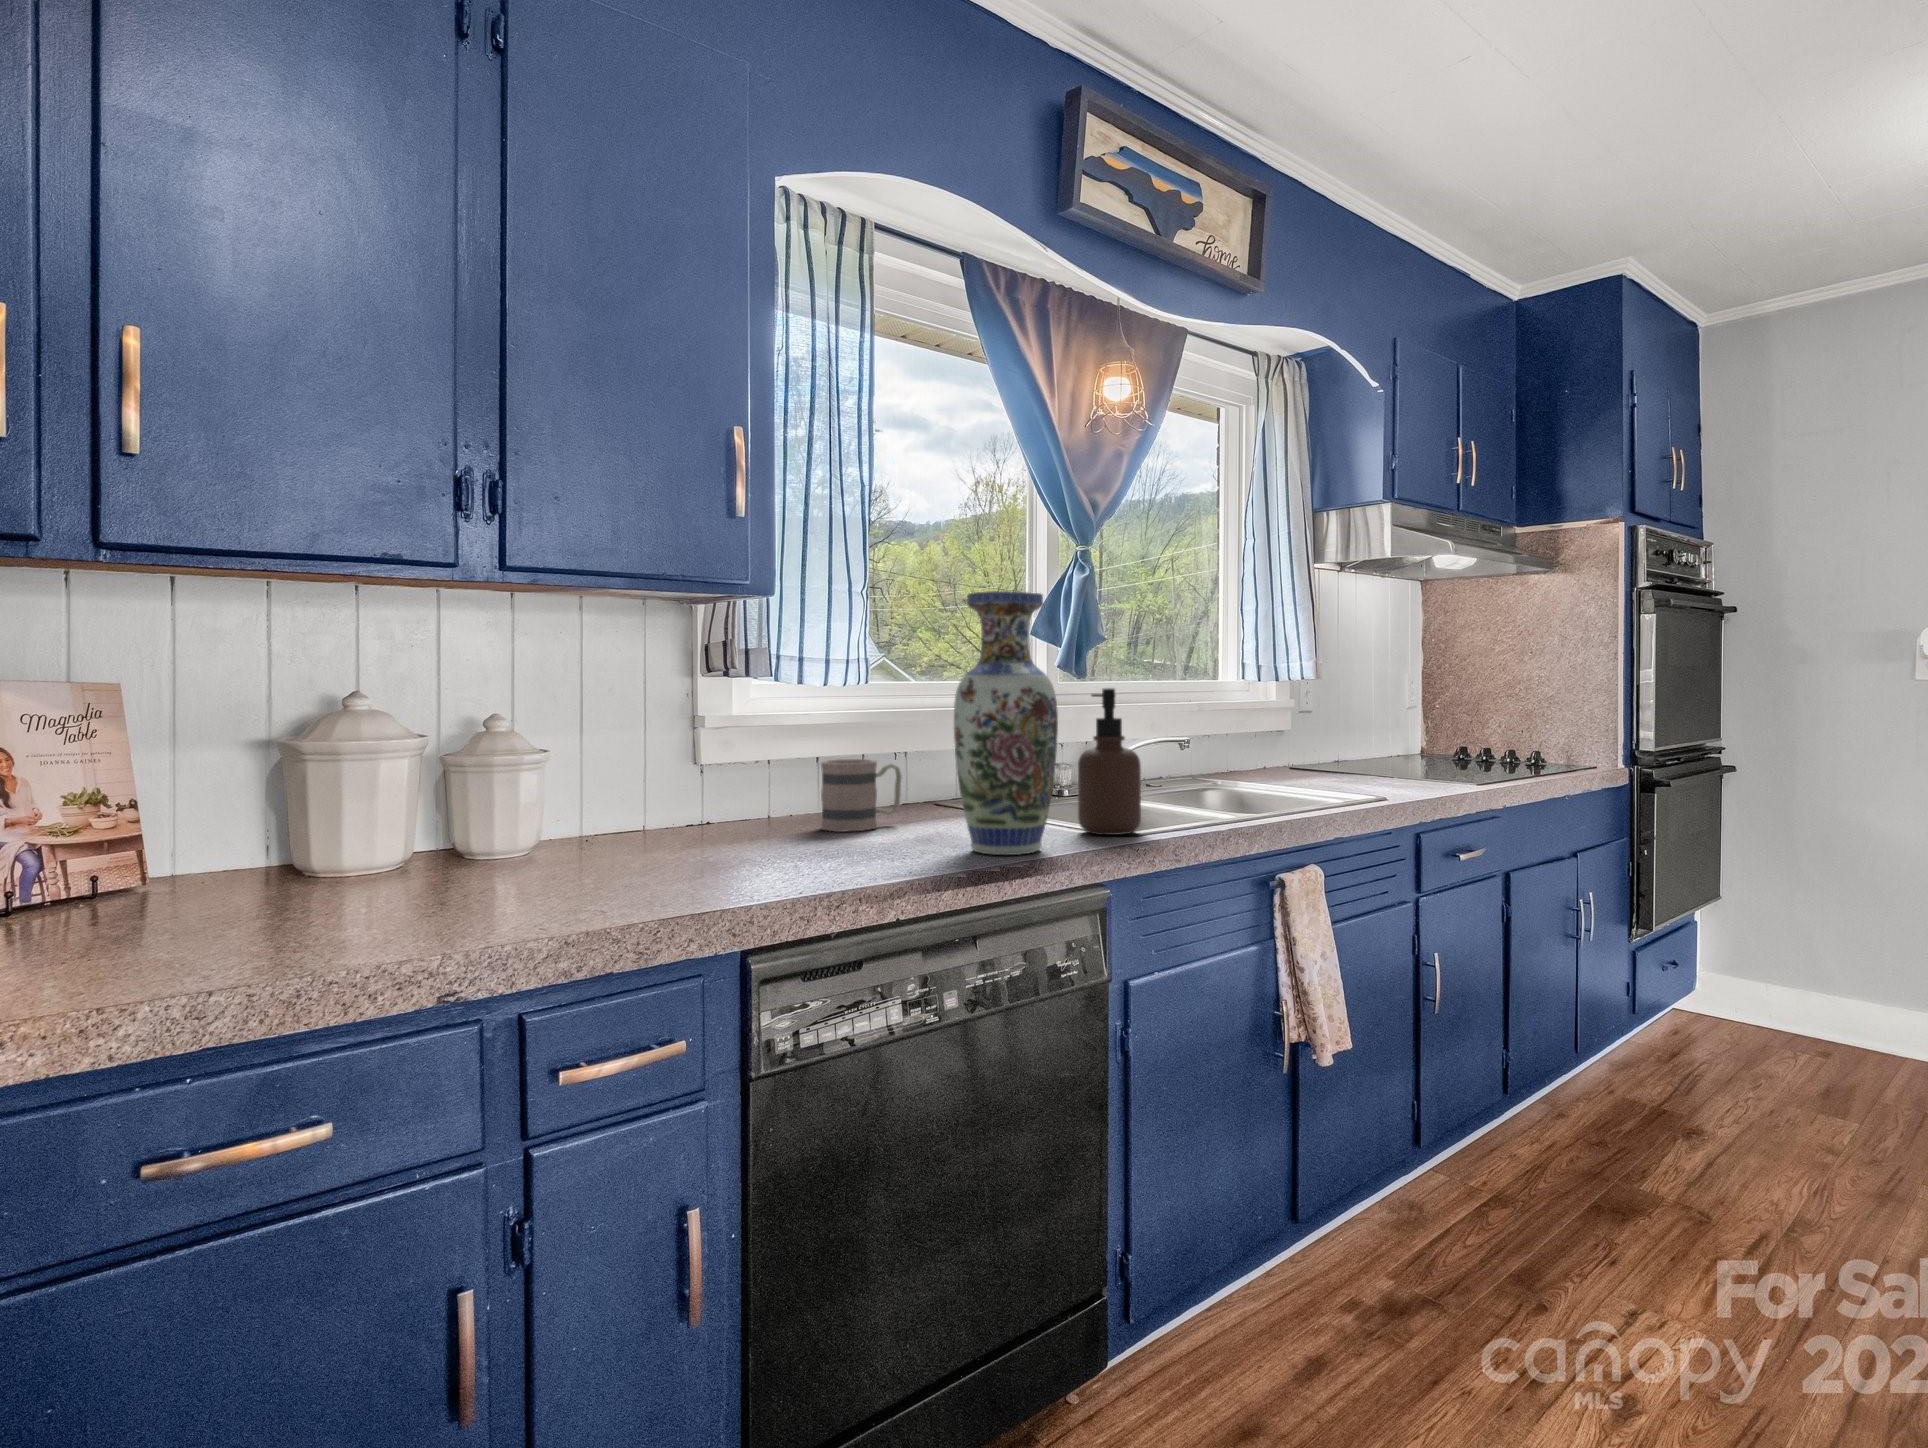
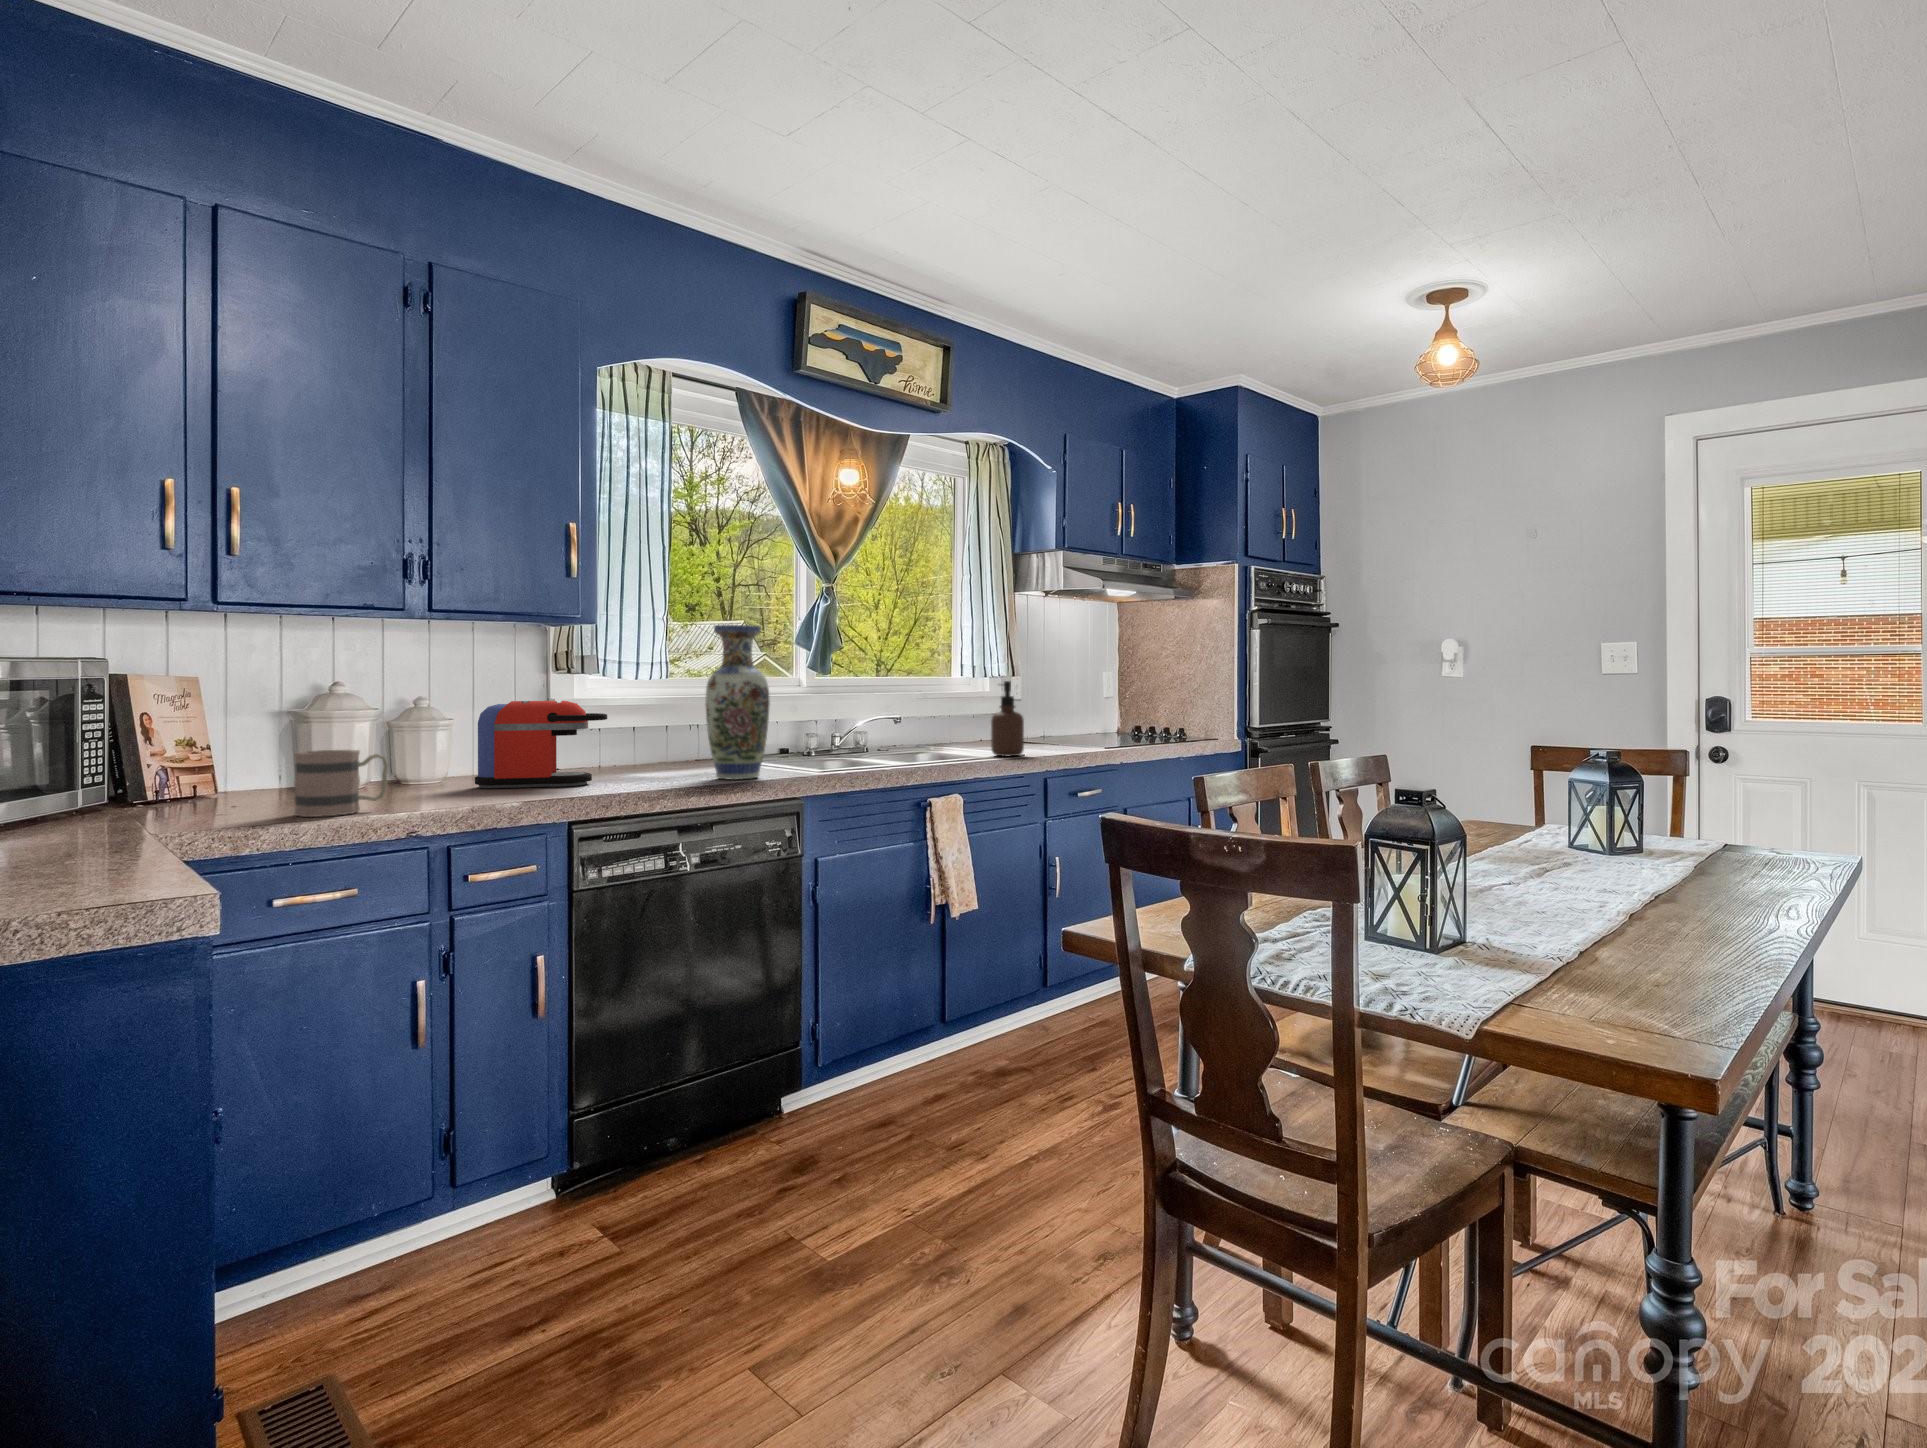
soap dispenser: present [1078,688,1141,835] -> present [991,681,1024,756]
coffee maker: none [582,722,798,874] -> present [475,701,607,788]
mug: present [821,759,902,832] -> present [294,750,388,817]

